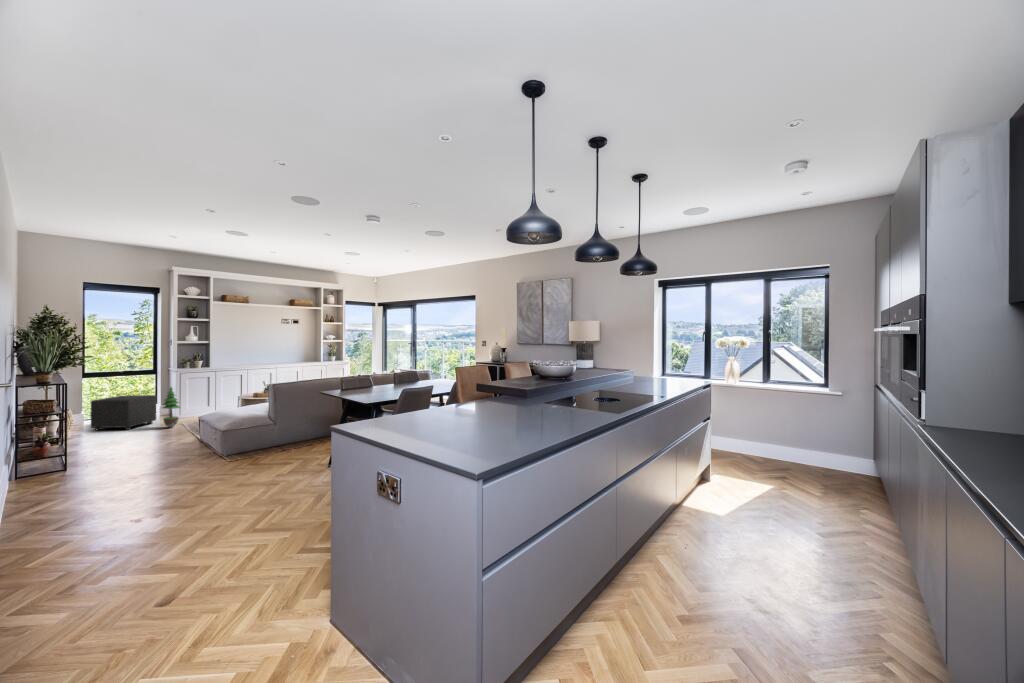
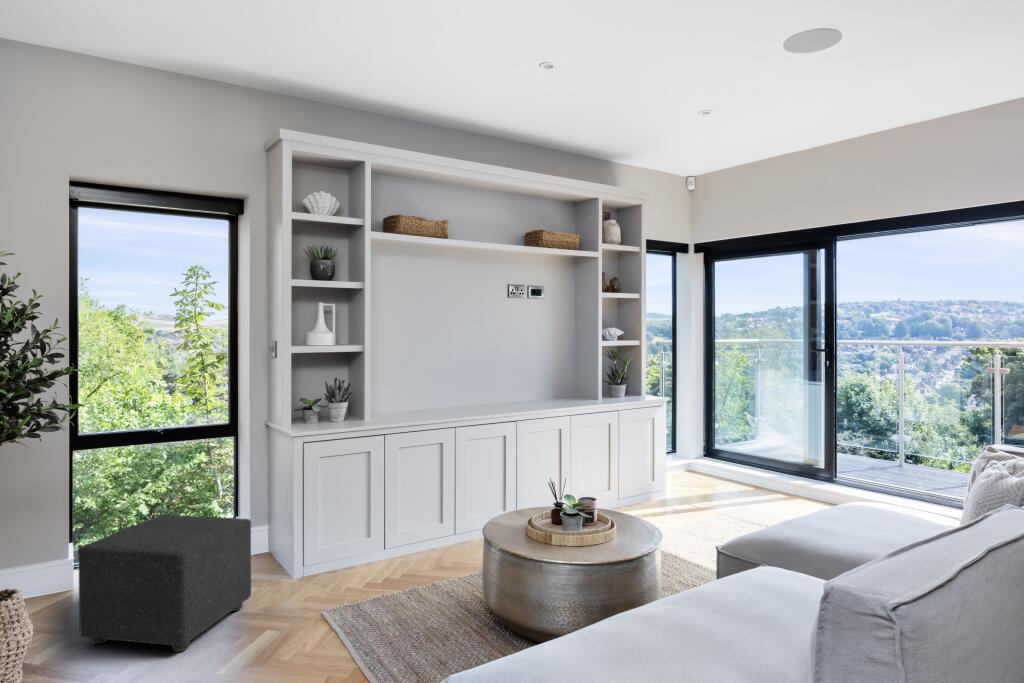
potted tree: present [162,387,180,427] -> none [274,506,329,650]

